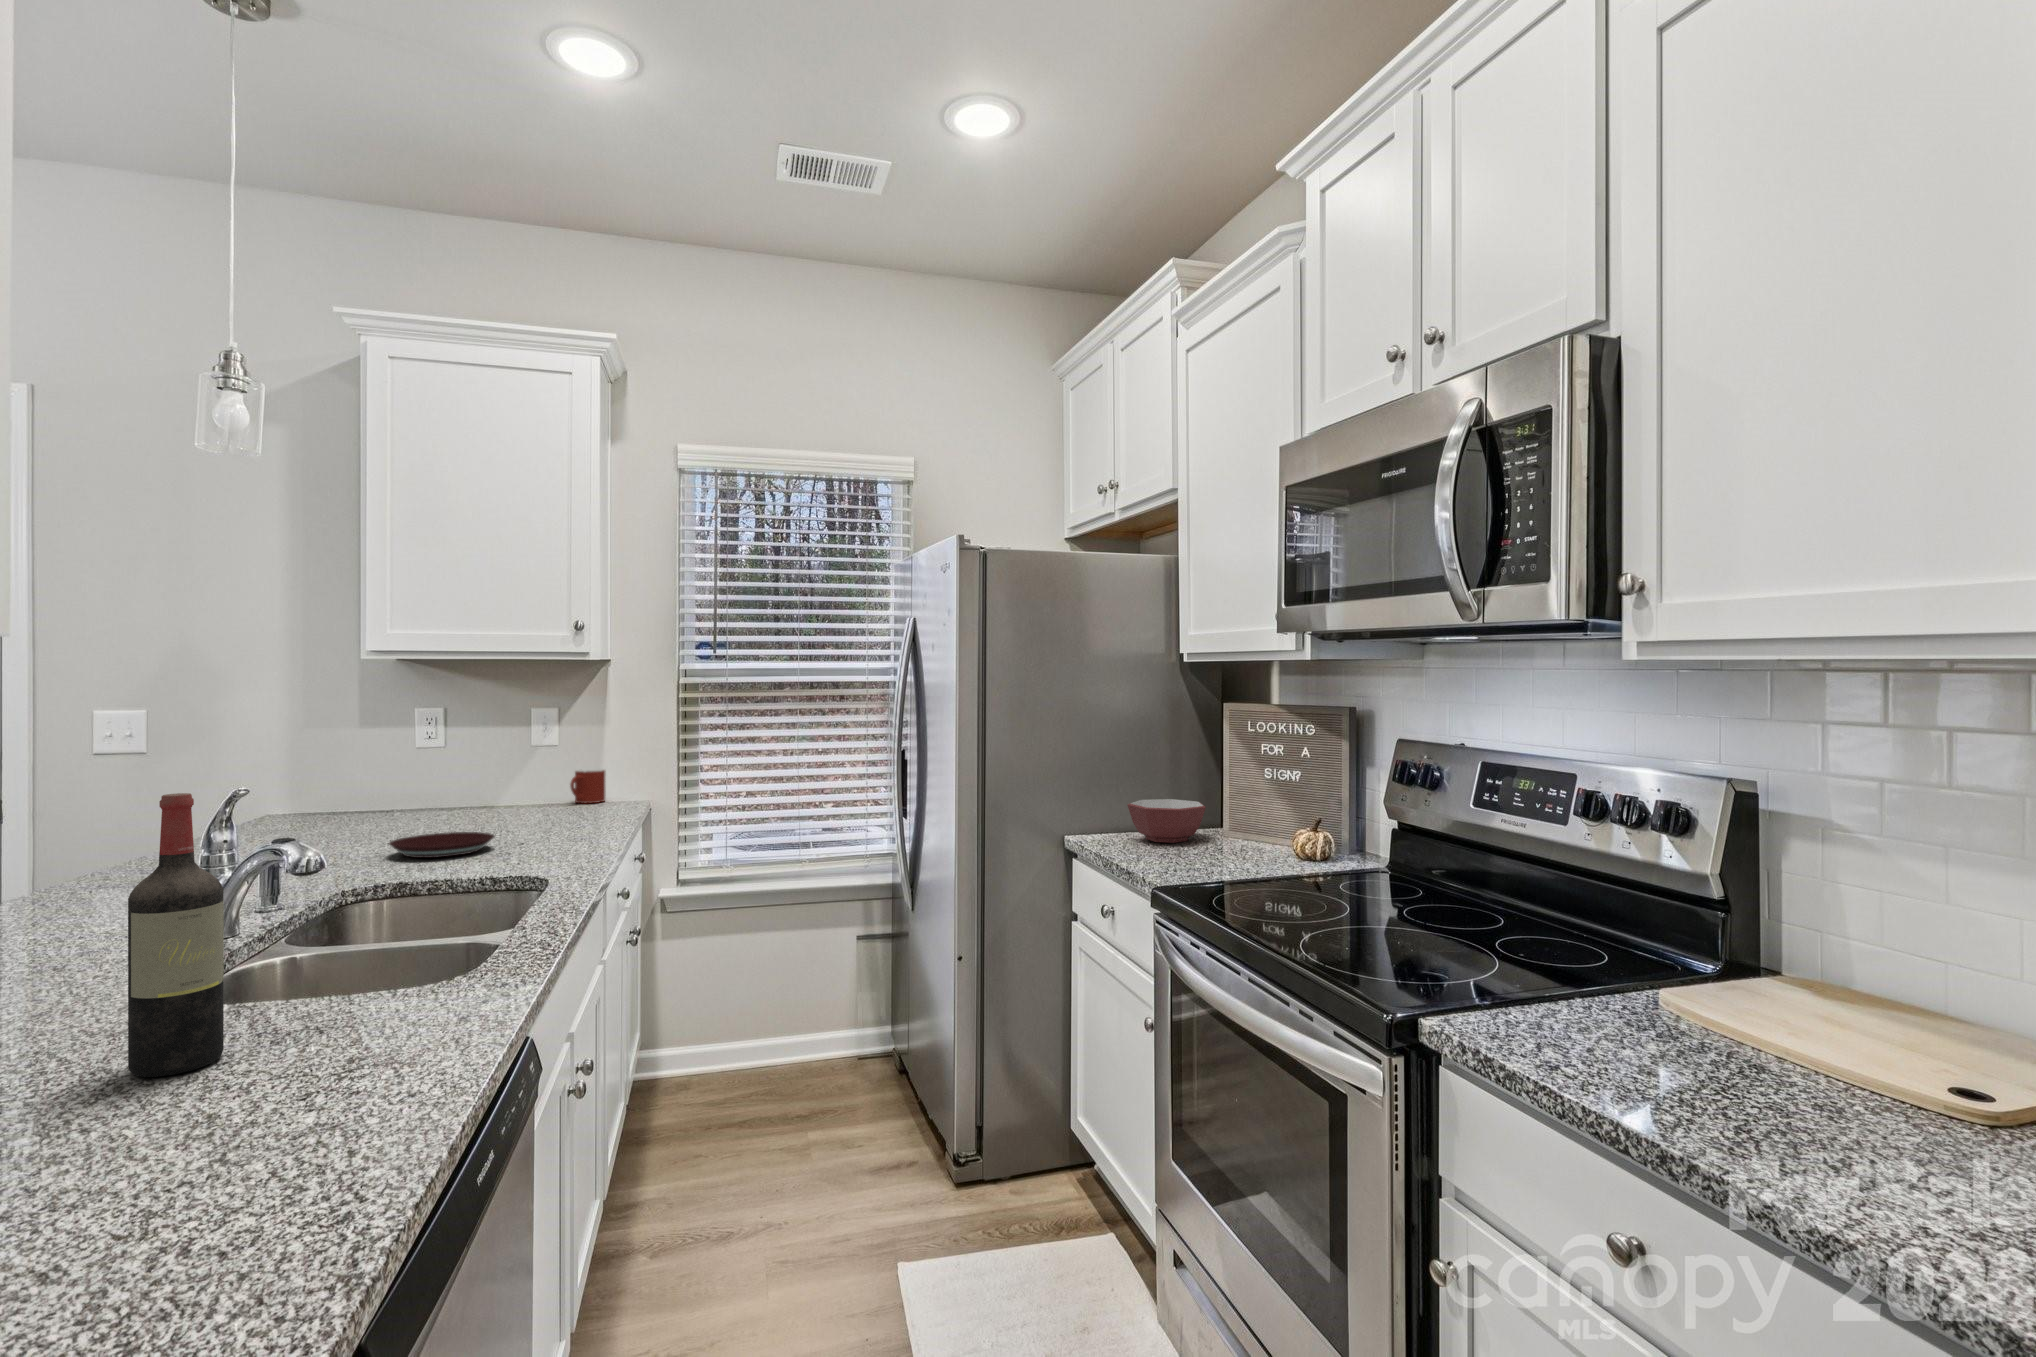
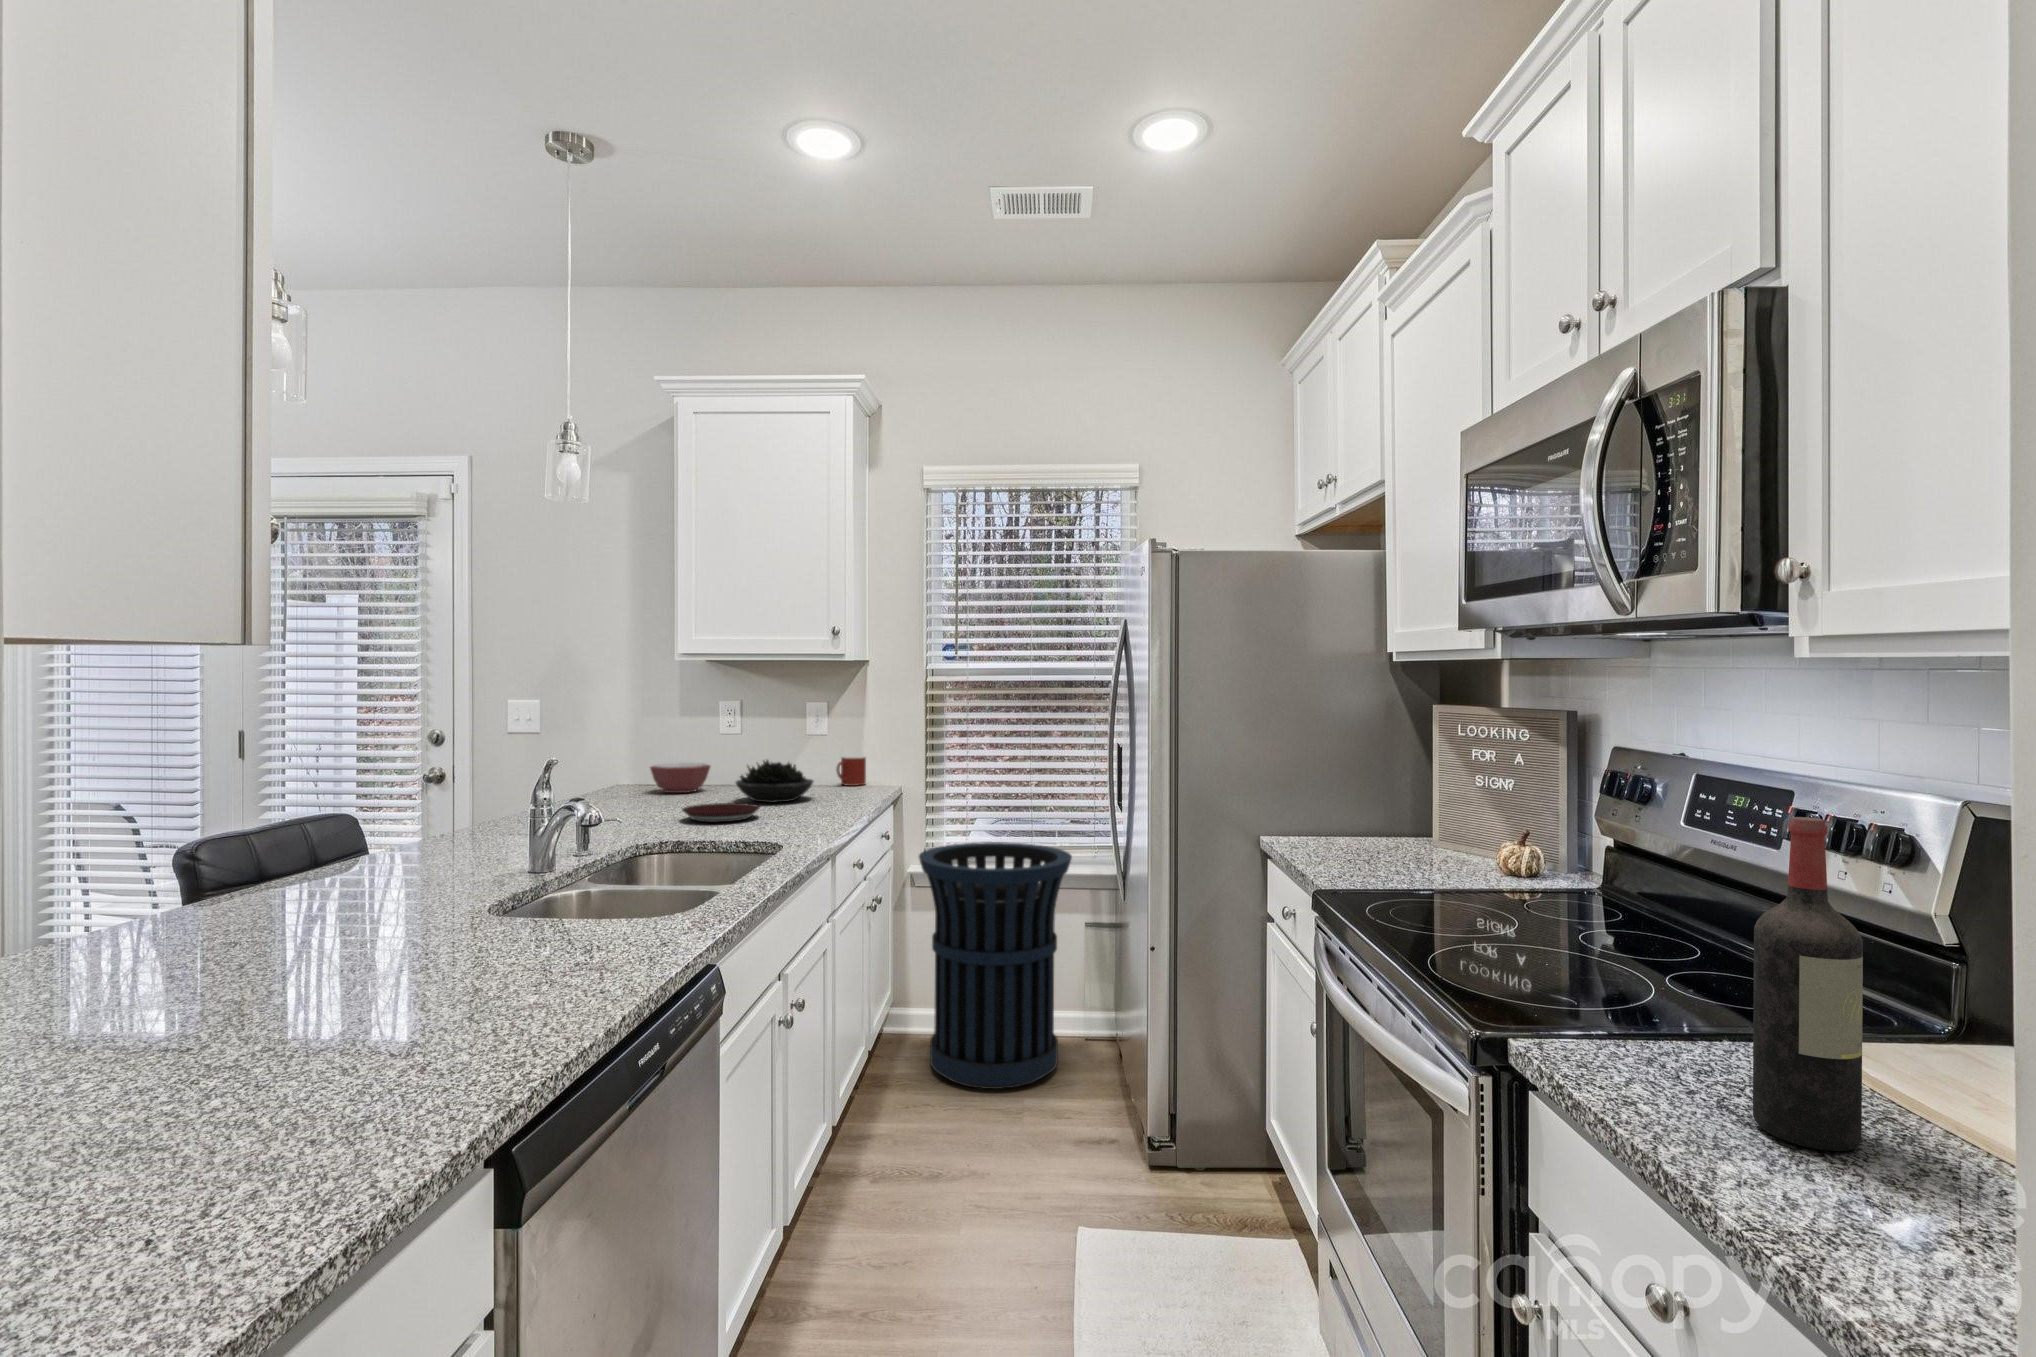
succulent plant: none [448,777,551,829] -> present [736,760,813,803]
wine bottle: present [128,793,224,1077] -> present [1753,817,1863,1151]
bowl: present [1128,799,1206,843] -> present [650,762,710,793]
trash can: none [679,857,852,1130] -> present [919,842,1072,1089]

